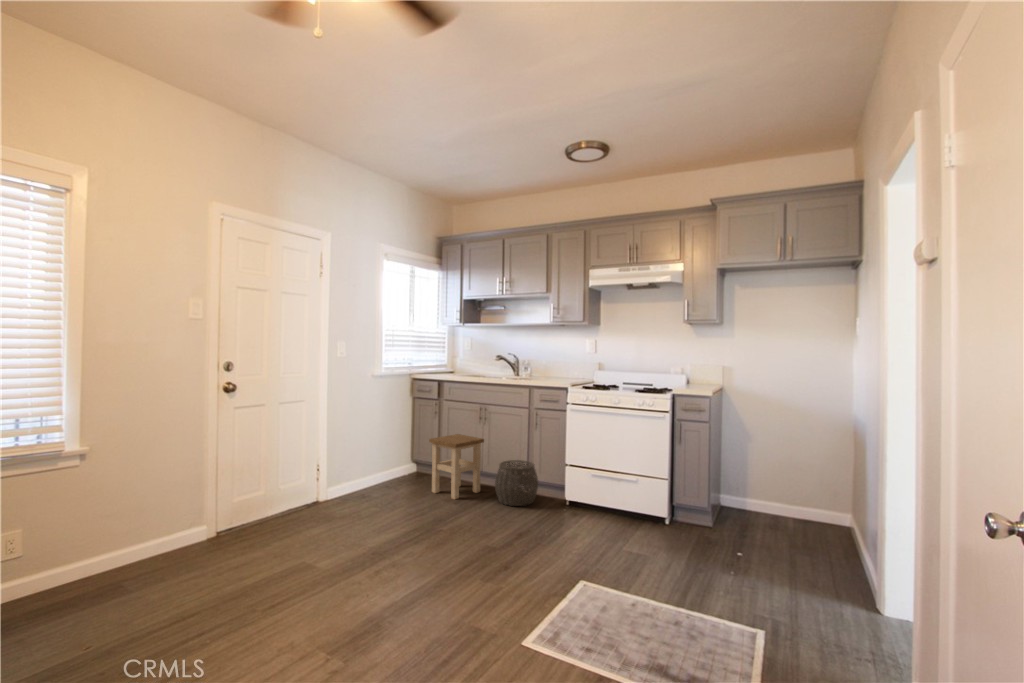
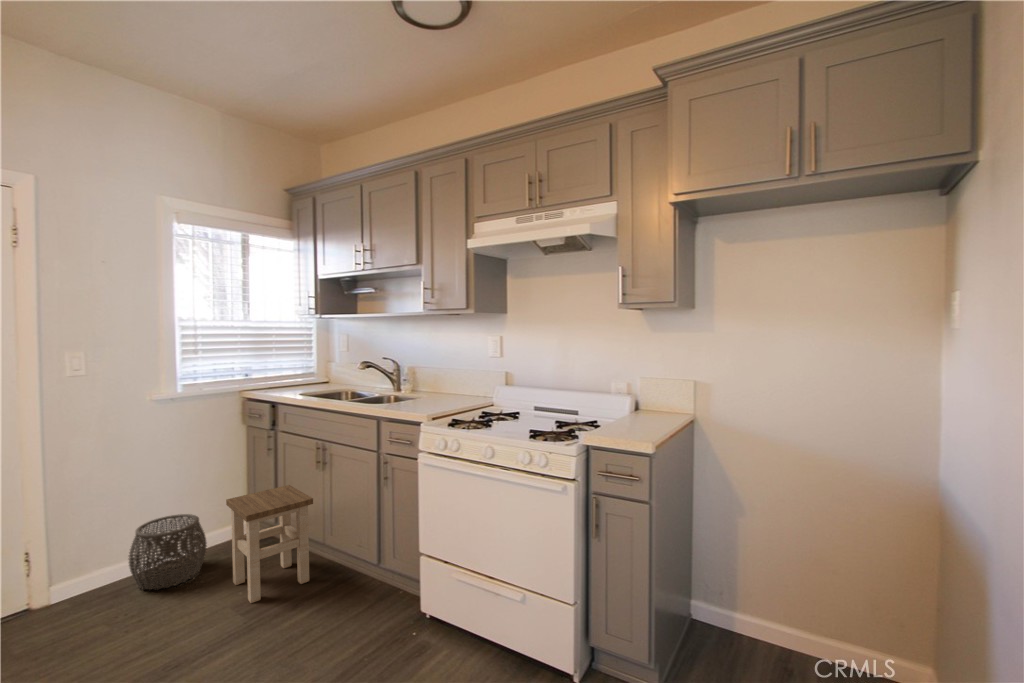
woven basket: present [495,460,538,506] -> present [129,514,207,590]

